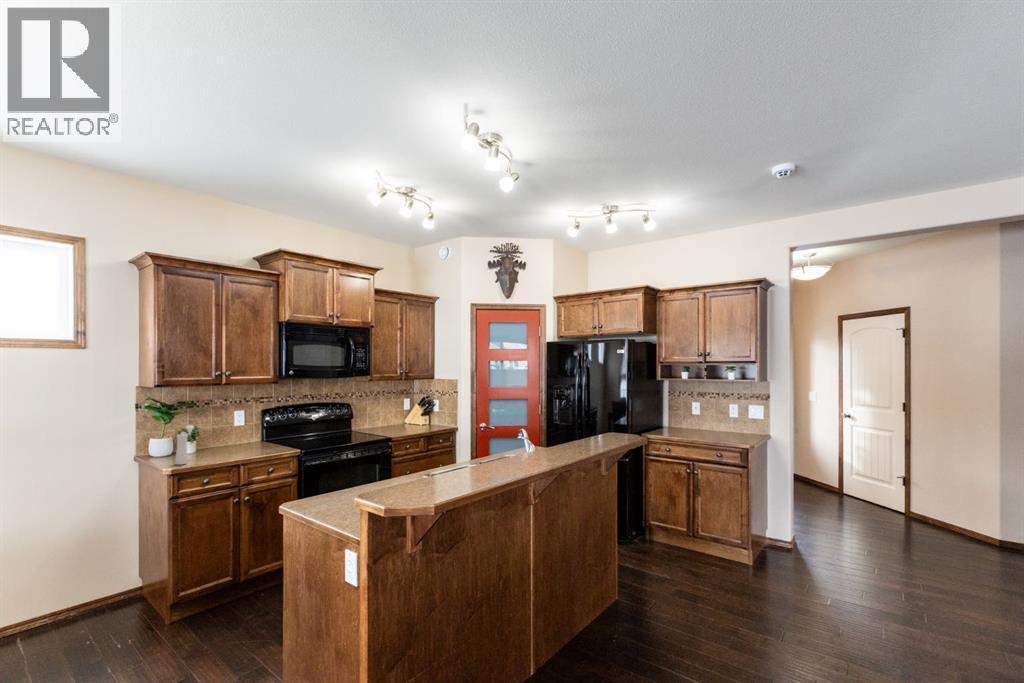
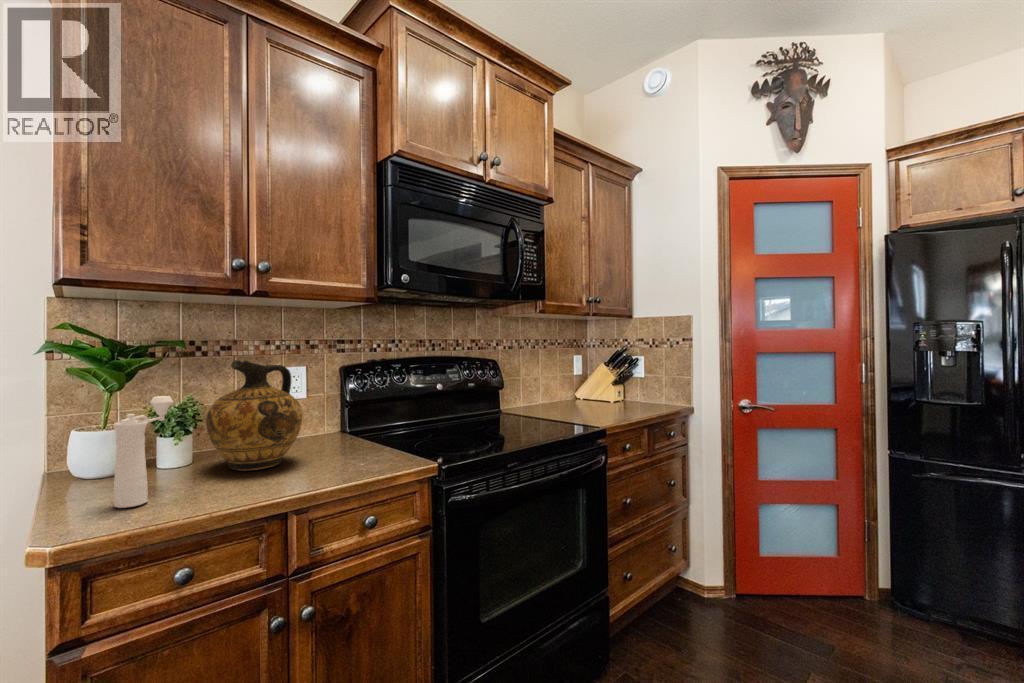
ceramic jug: none [203,410,244,455] -> present [206,360,302,471]

